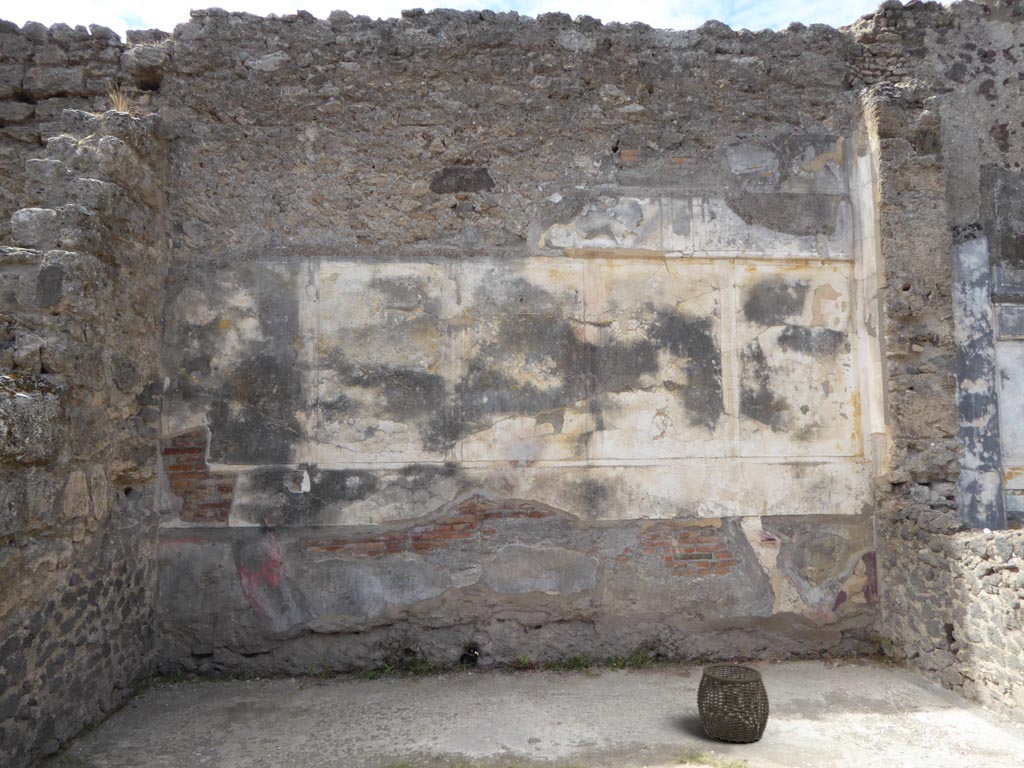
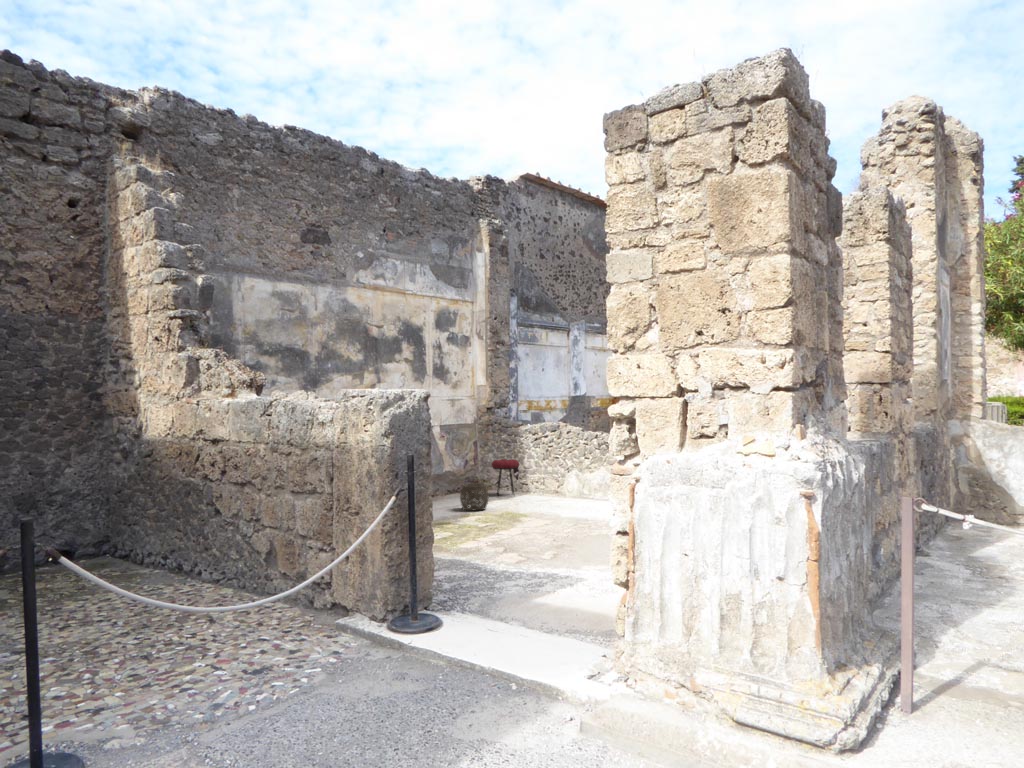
stool: none [871,605,947,707] -> present [491,459,519,496]

